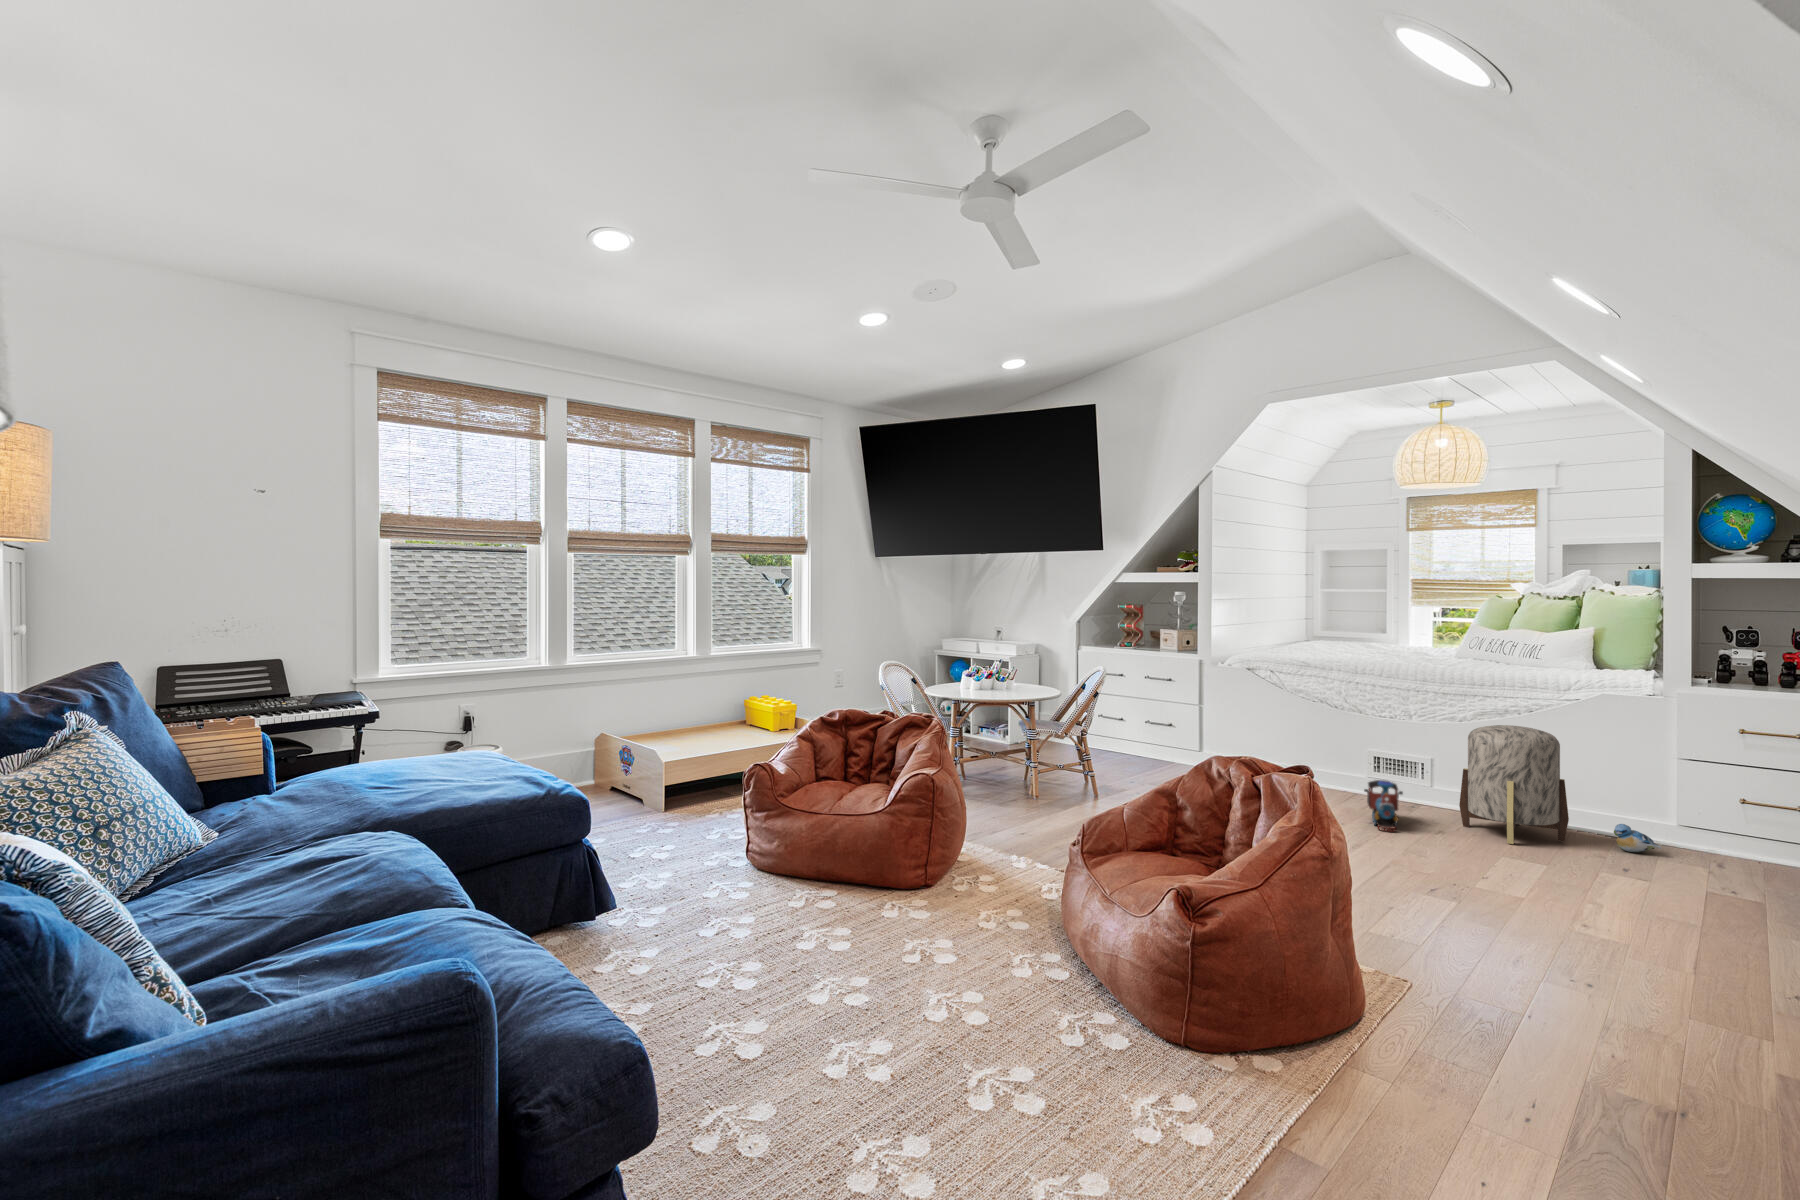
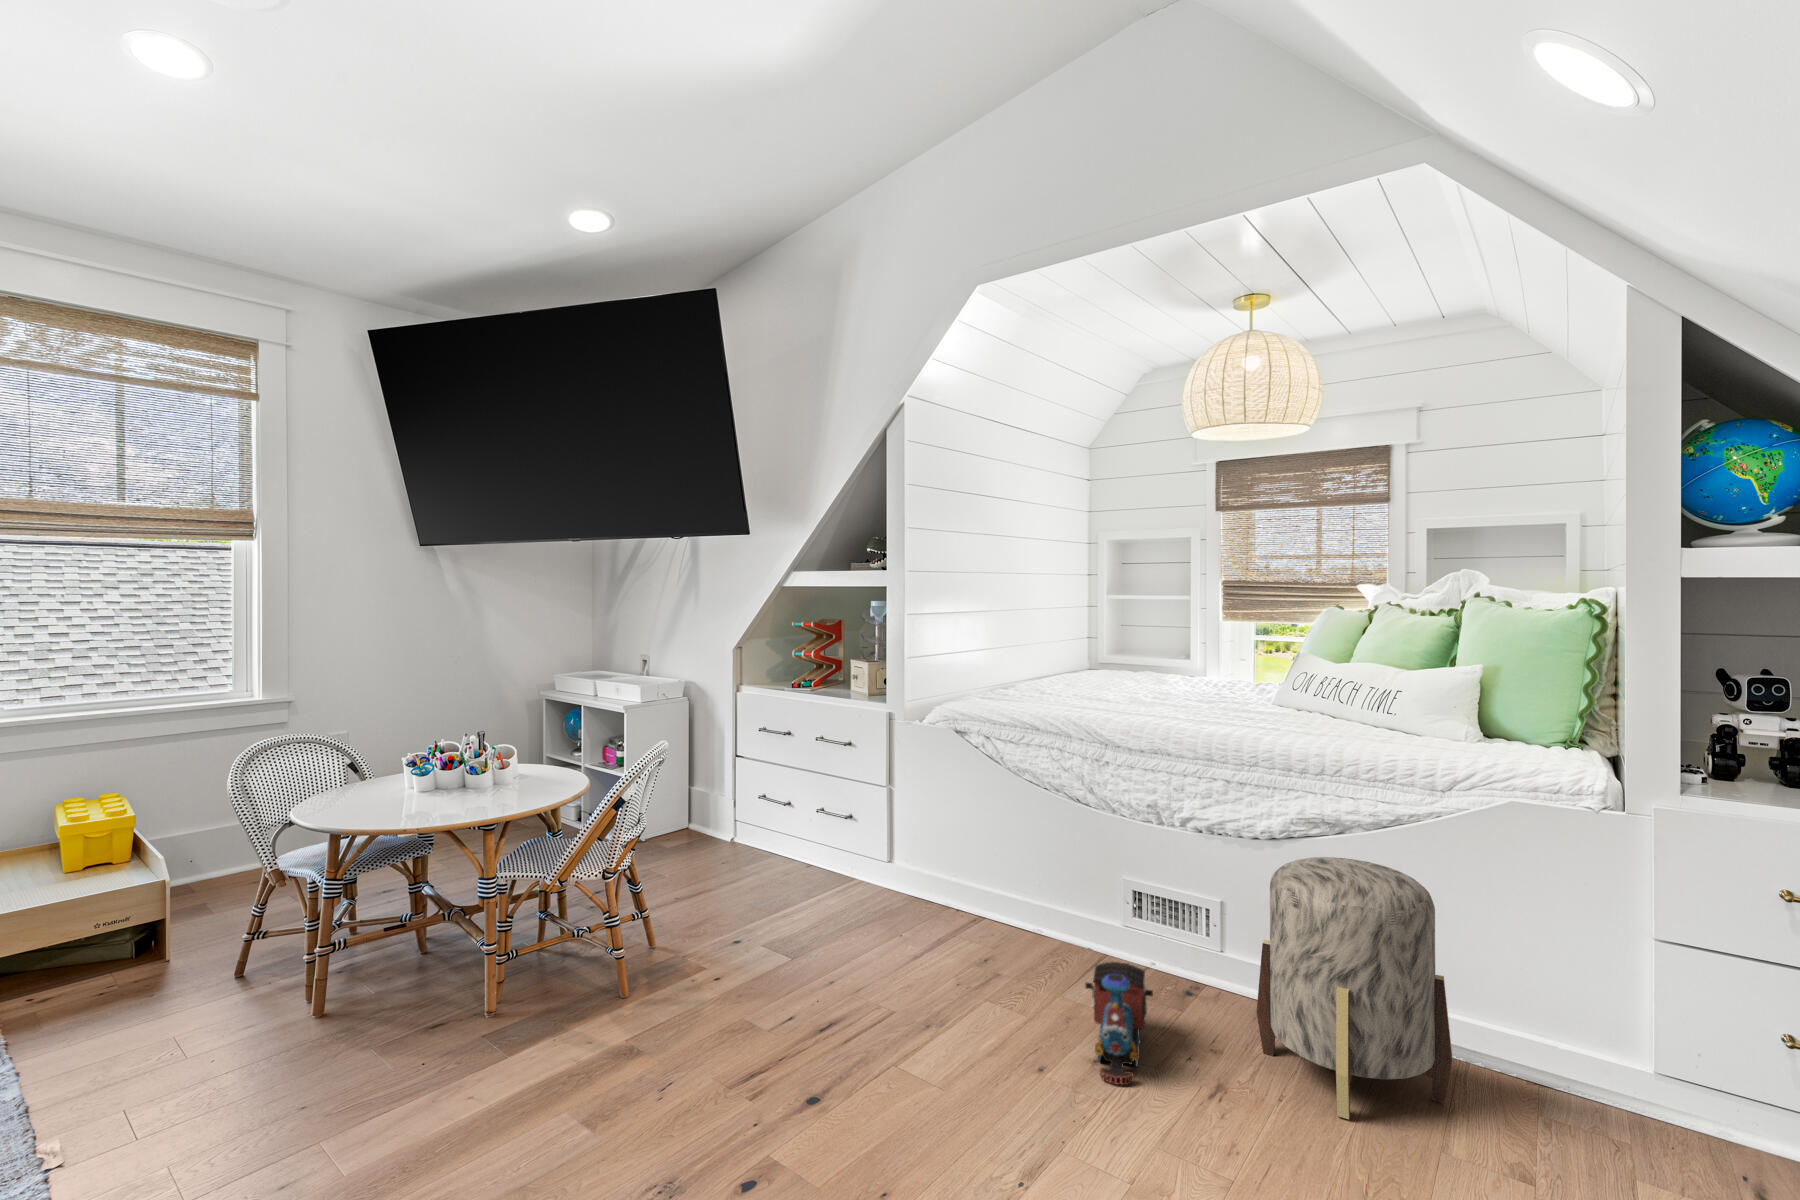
plush toy: present [1614,824,1661,852] -> none [1537,1075,1631,1136]

